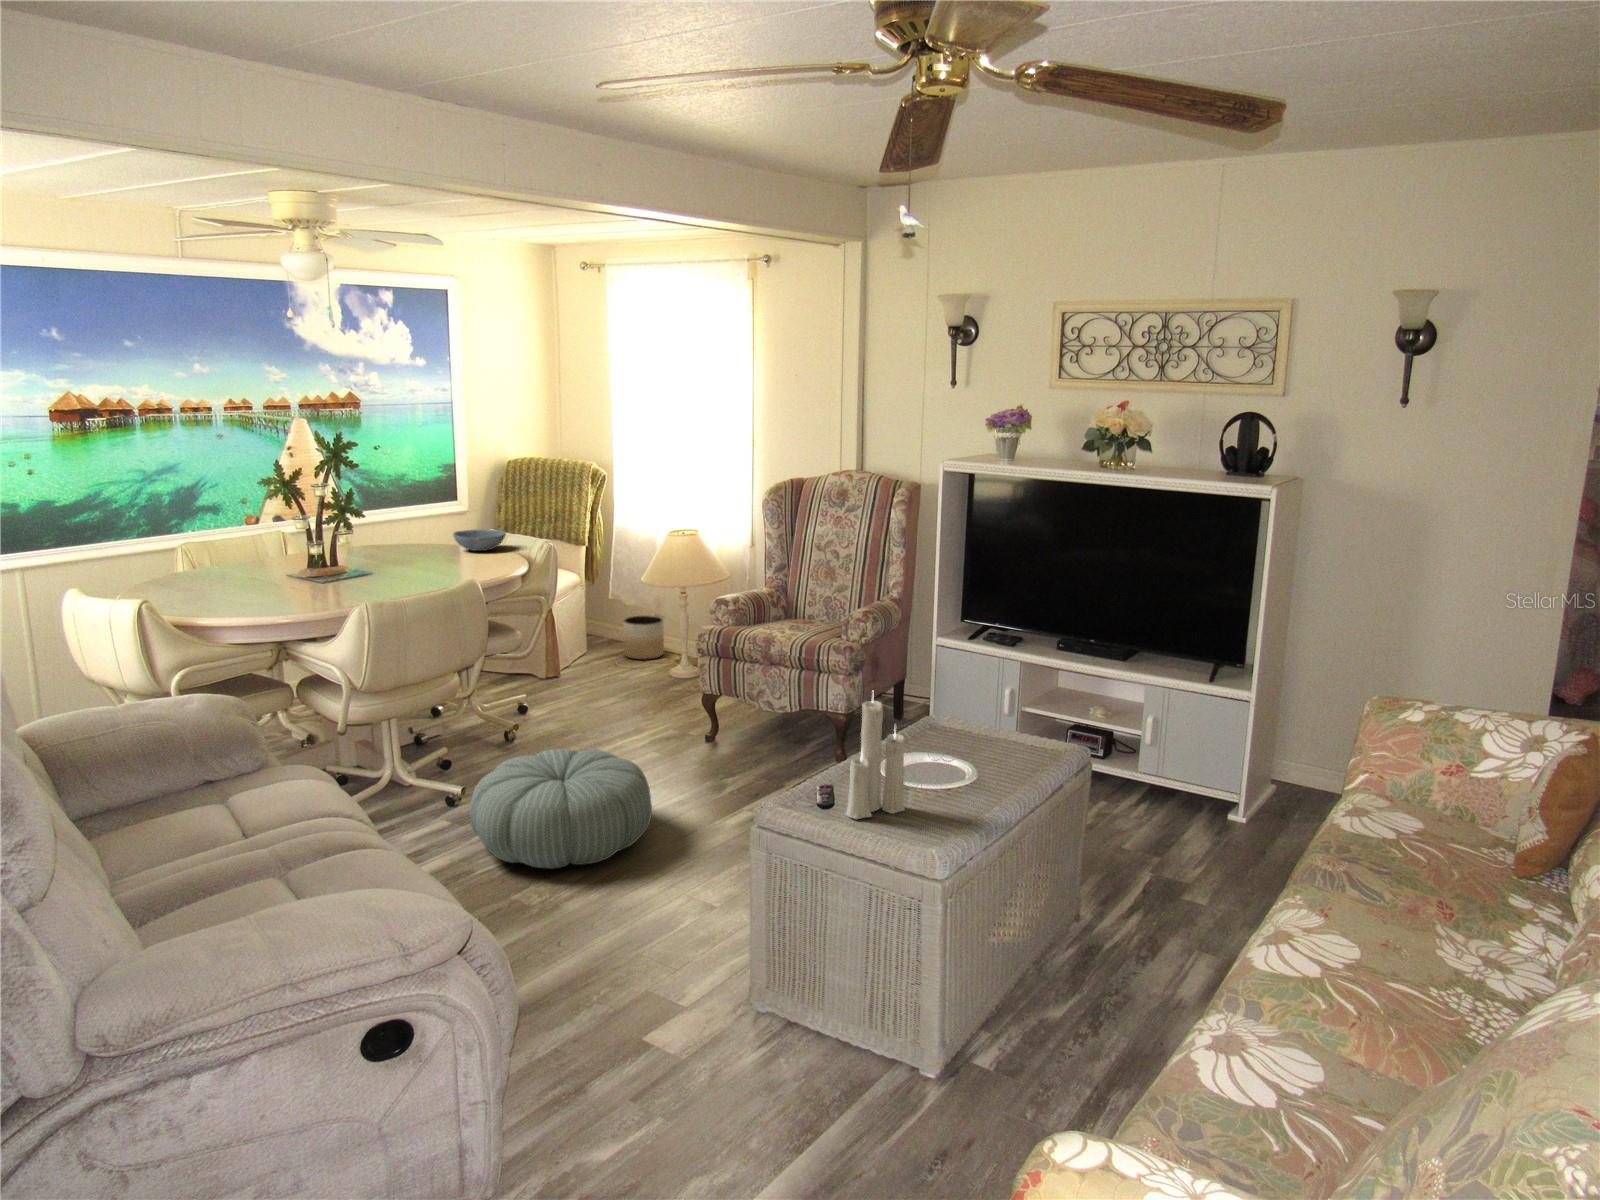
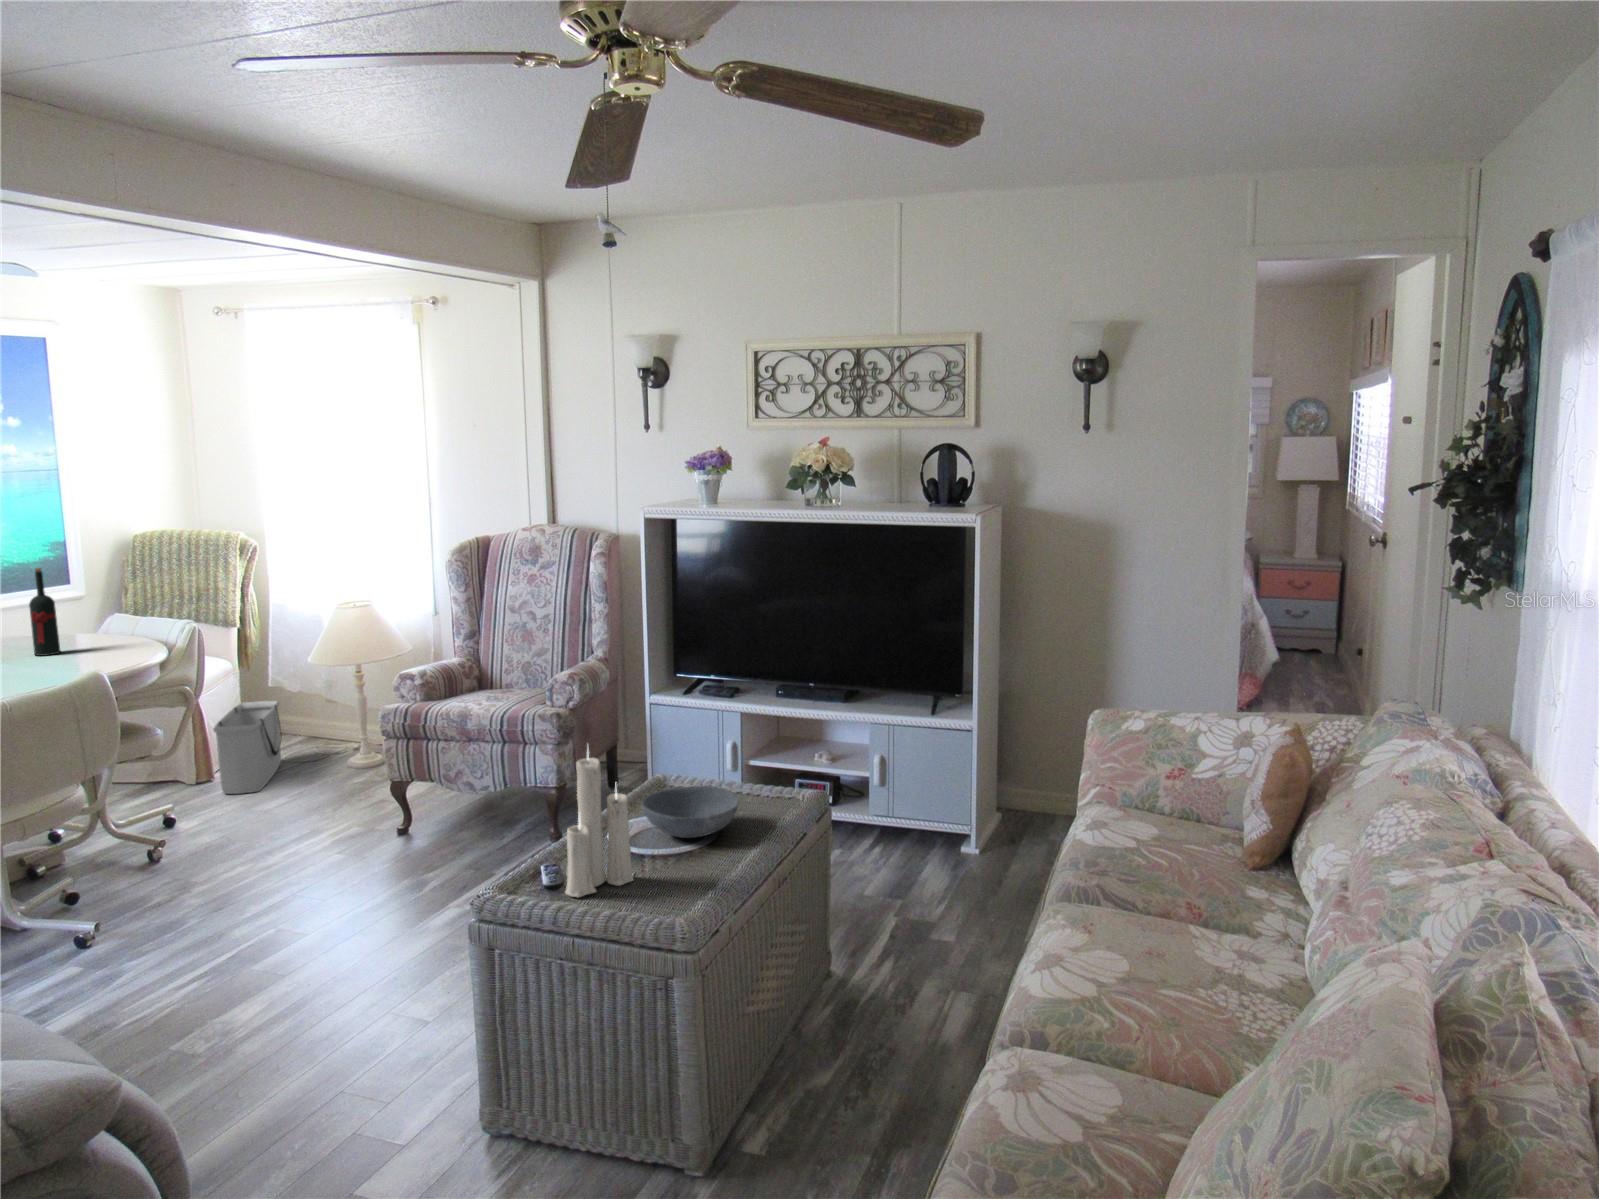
wine bottle: none [434,492,455,564] -> present [29,568,60,656]
bowl: present [453,530,506,551] -> present [641,786,739,838]
storage bin: none [564,611,616,690] -> present [213,701,281,794]
planter: present [623,616,664,660] -> none [289,702,341,753]
pouf: present [469,749,652,869] -> none [86,859,330,1013]

